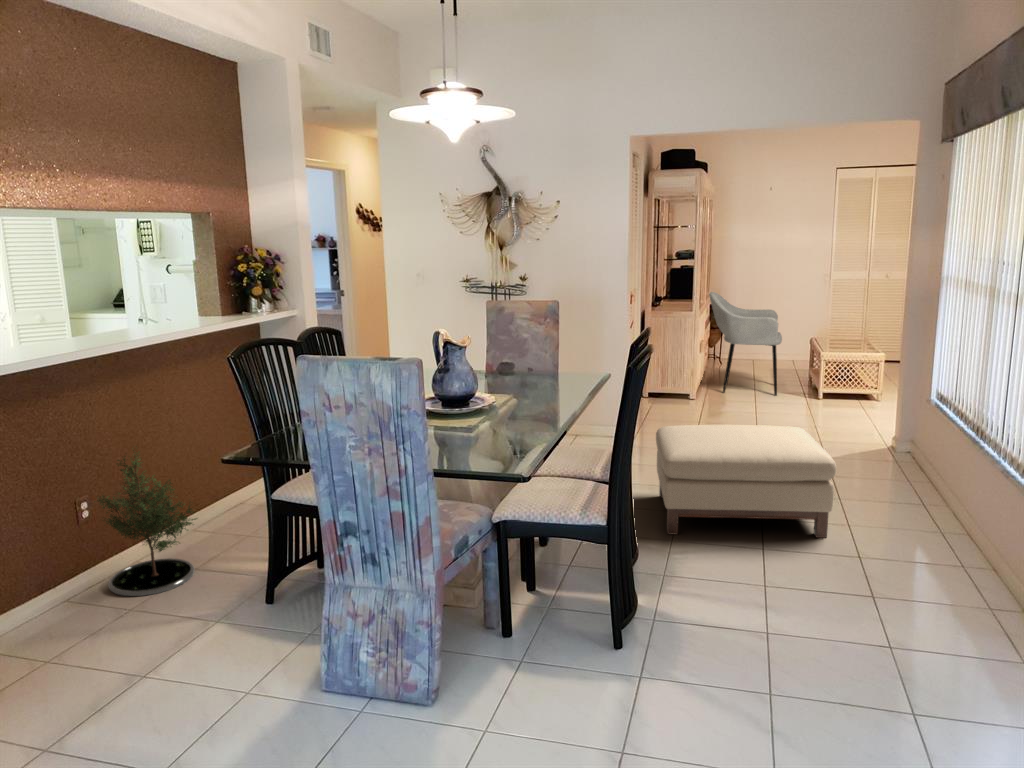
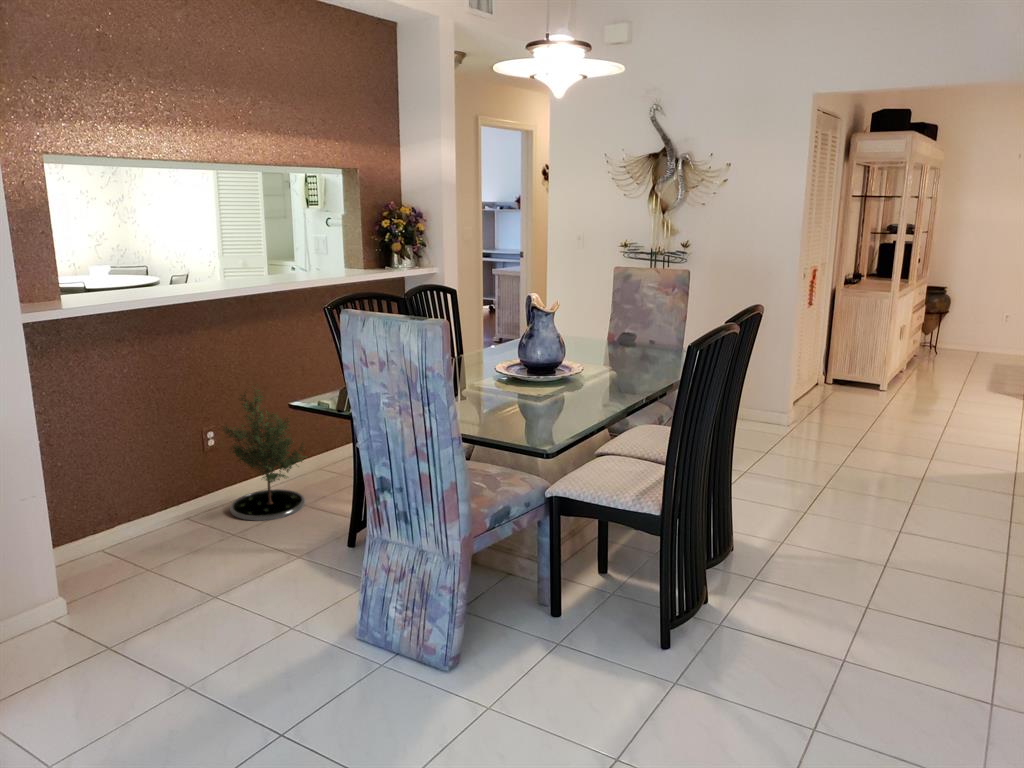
armchair: present [709,292,782,396] -> none [917,272,1005,397]
ottoman: present [656,425,836,538] -> none [779,417,995,569]

